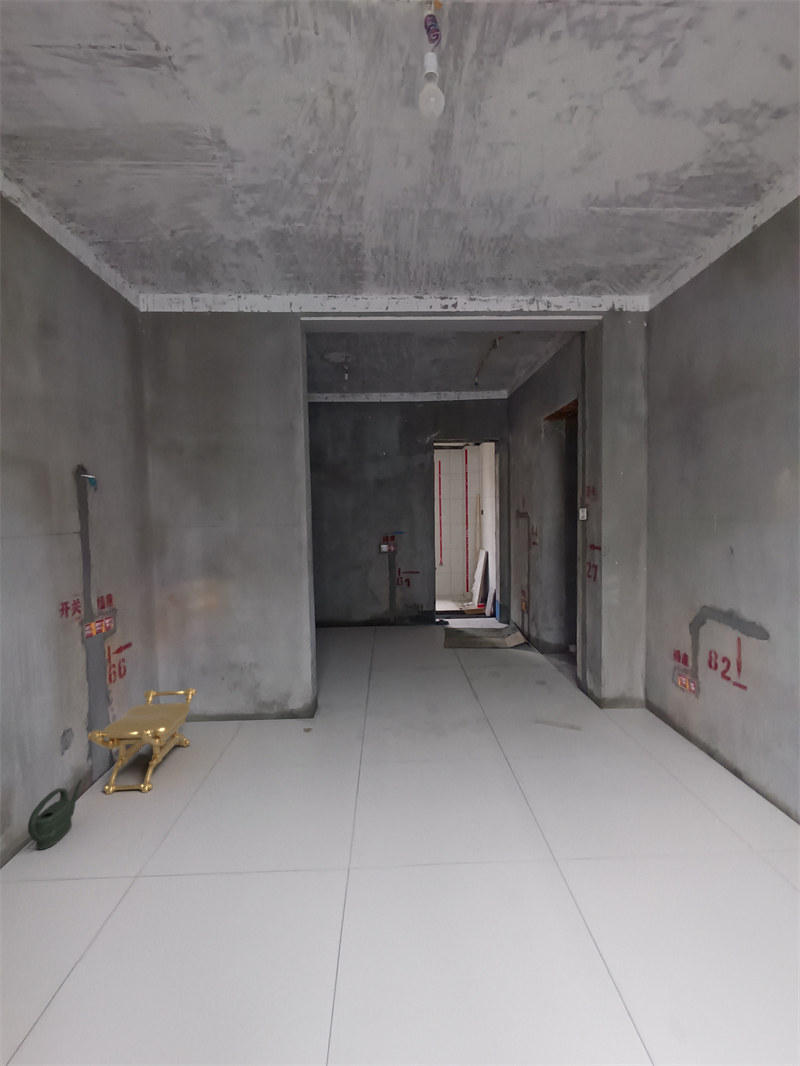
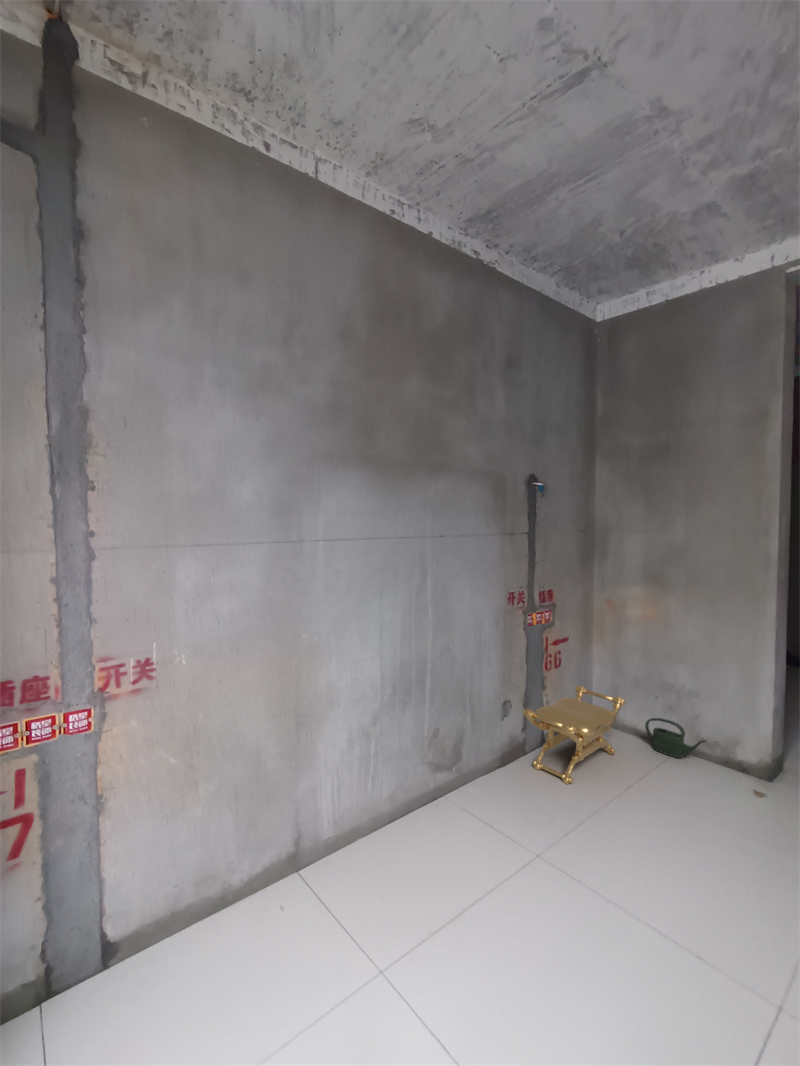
watering can: present [28,780,82,849] -> present [645,718,706,758]

